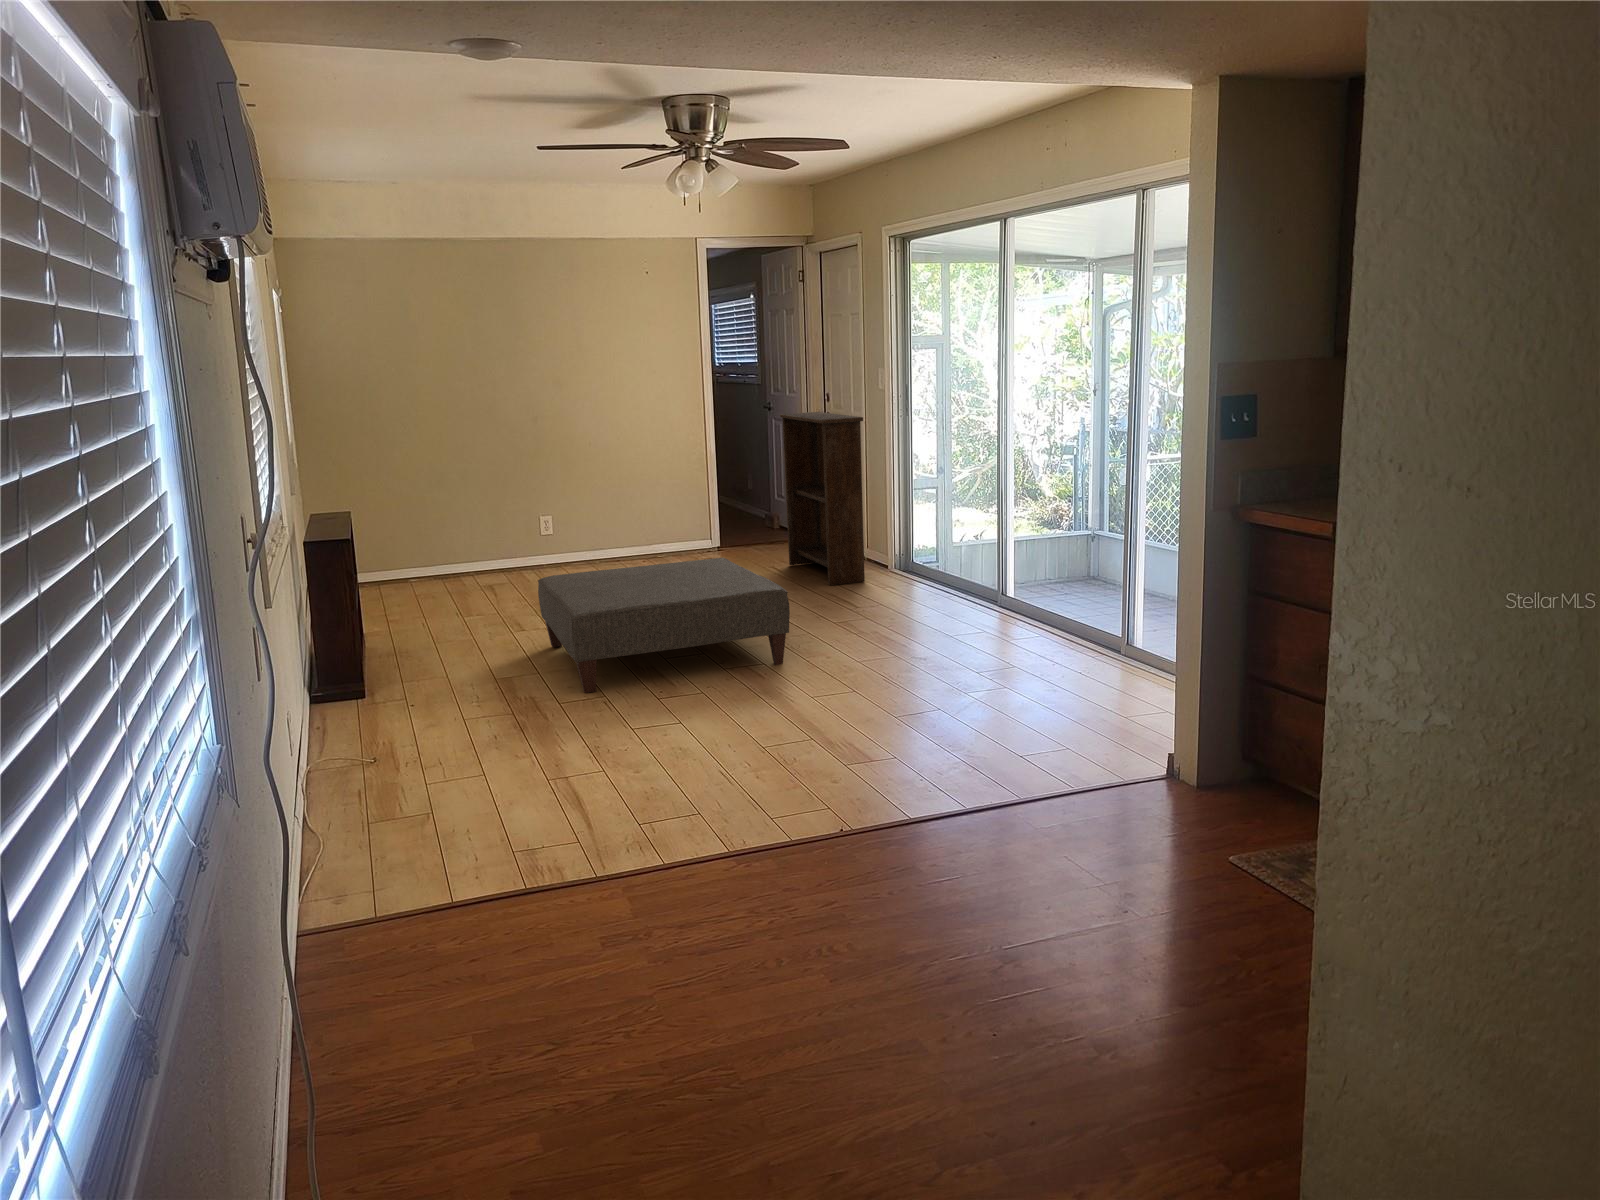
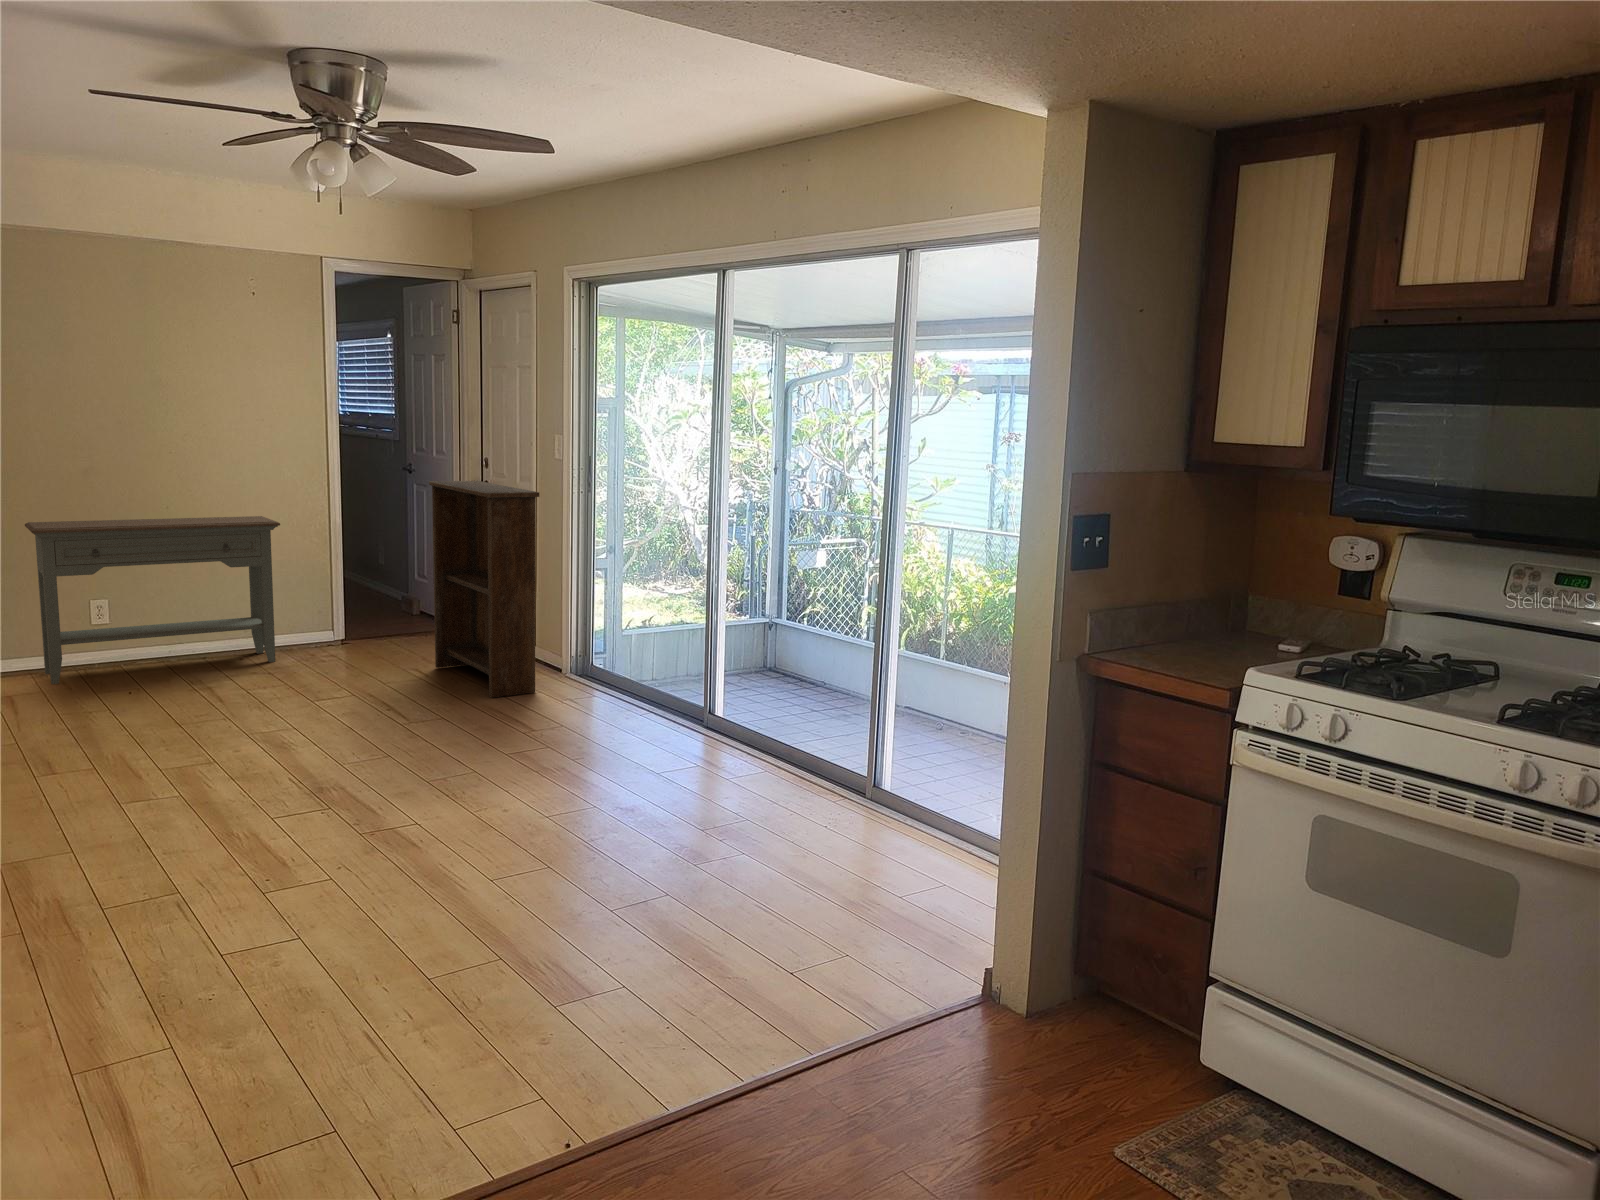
console table: none [500,450,672,579] -> present [25,516,280,684]
ottoman: present [538,558,790,693] -> none [68,670,452,884]

